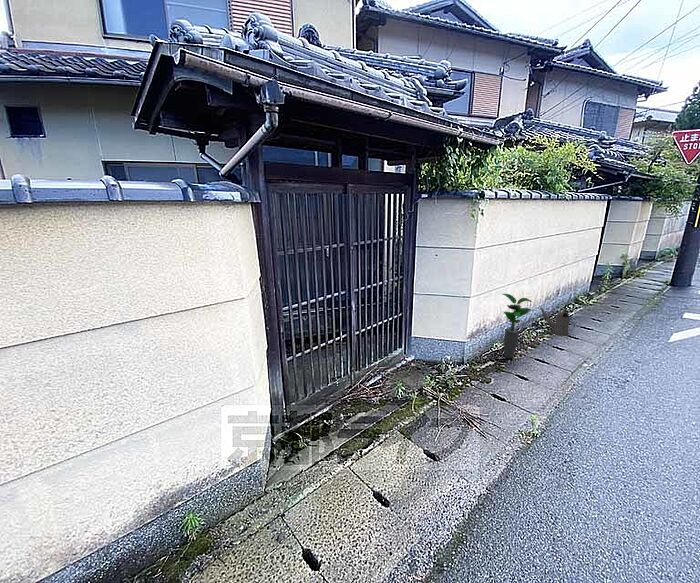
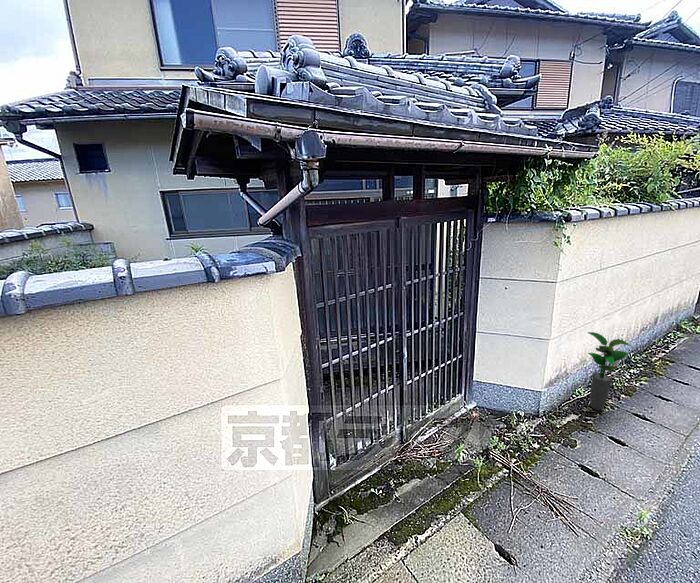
watering can: present [540,307,575,336] -> none [634,341,684,380]

